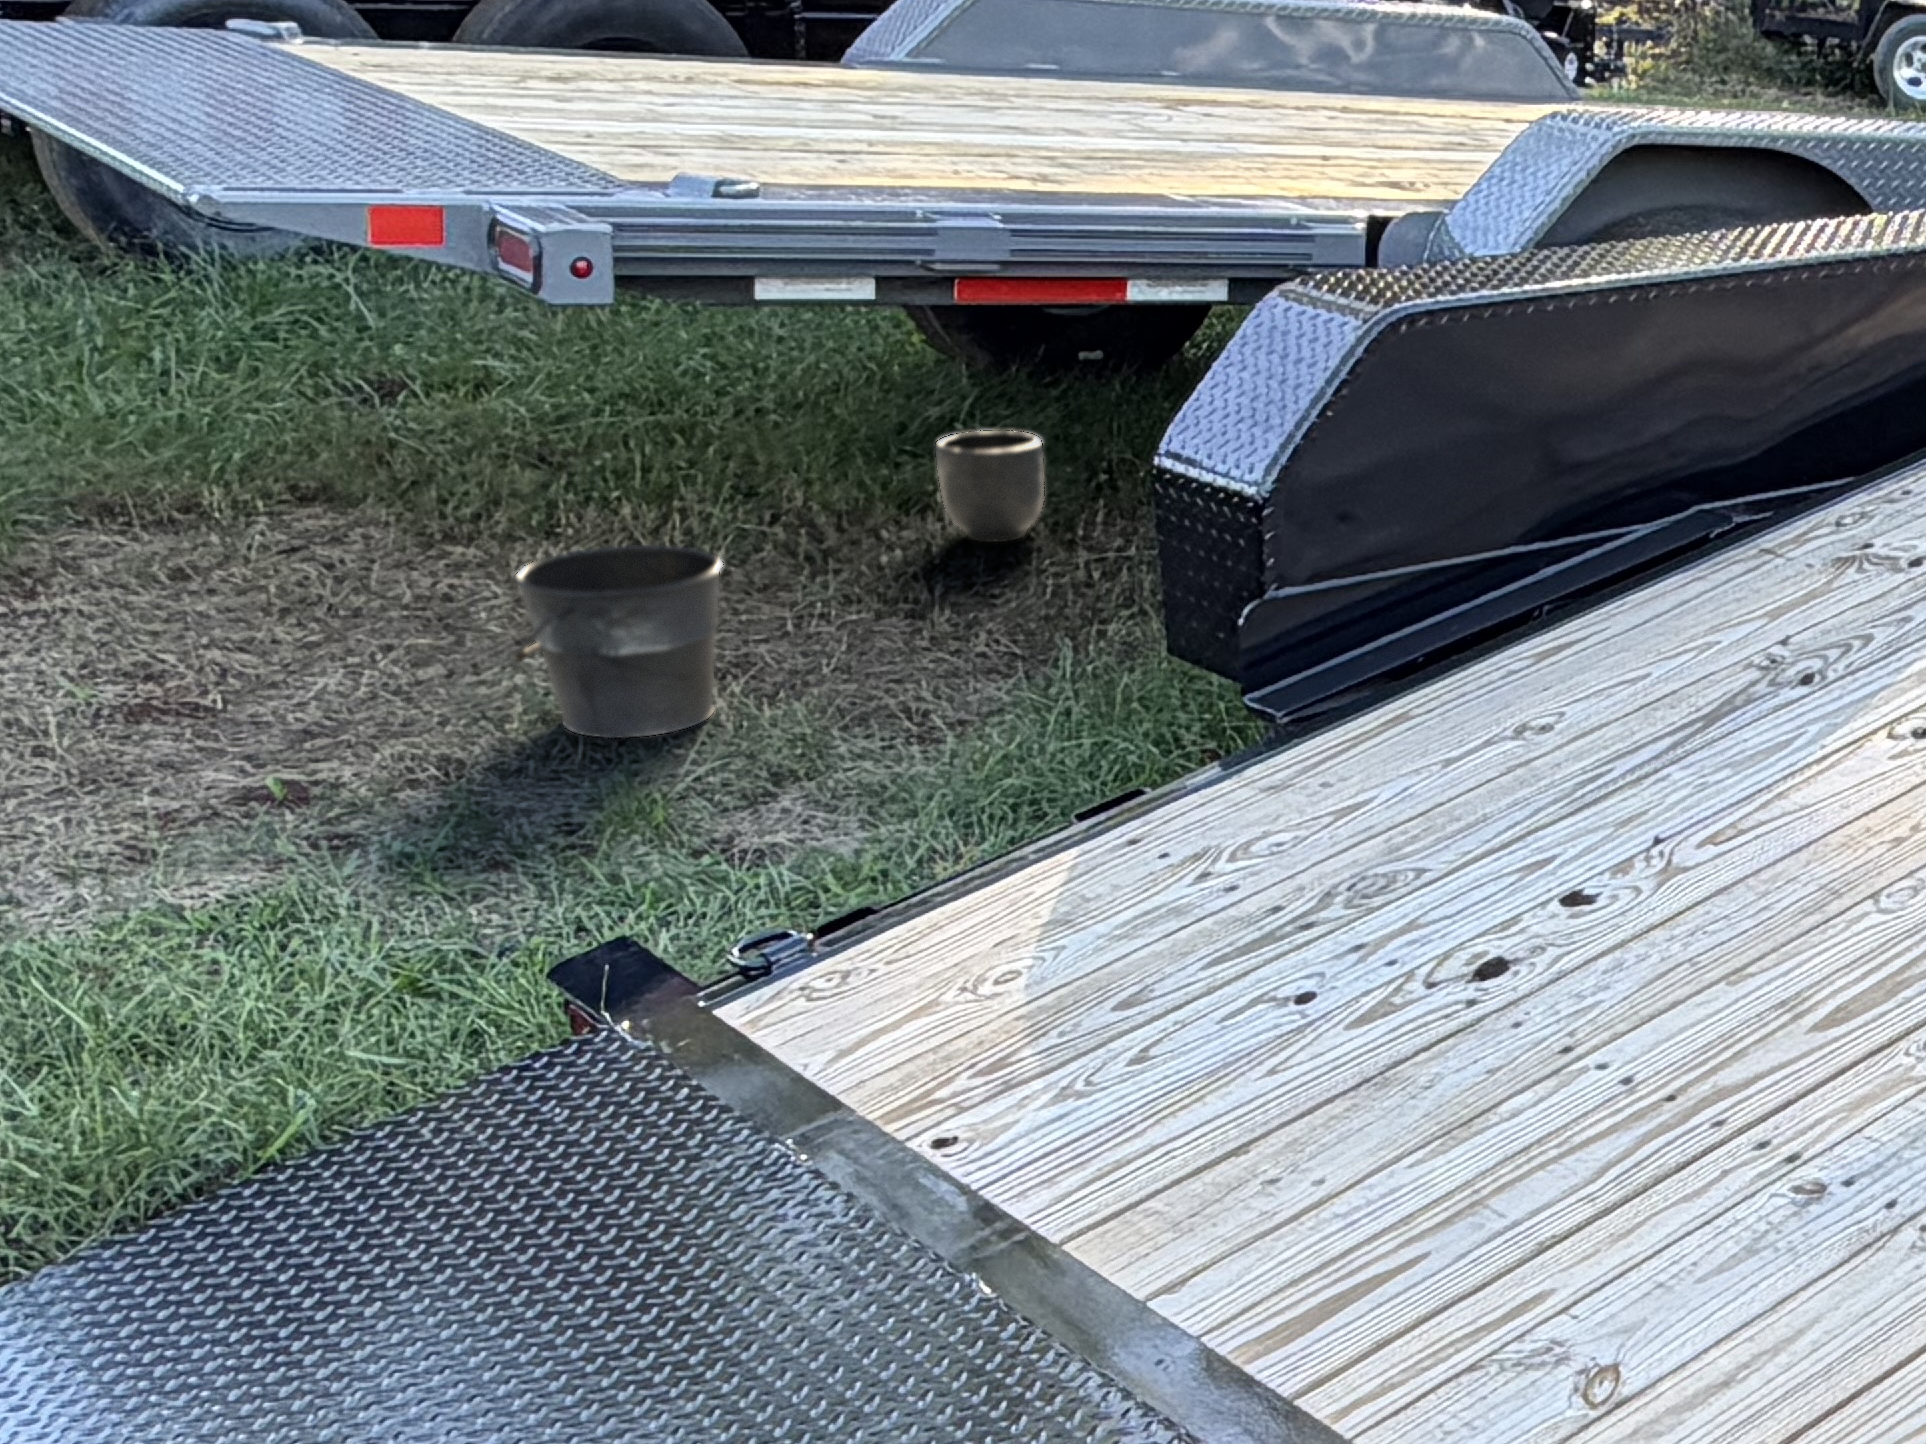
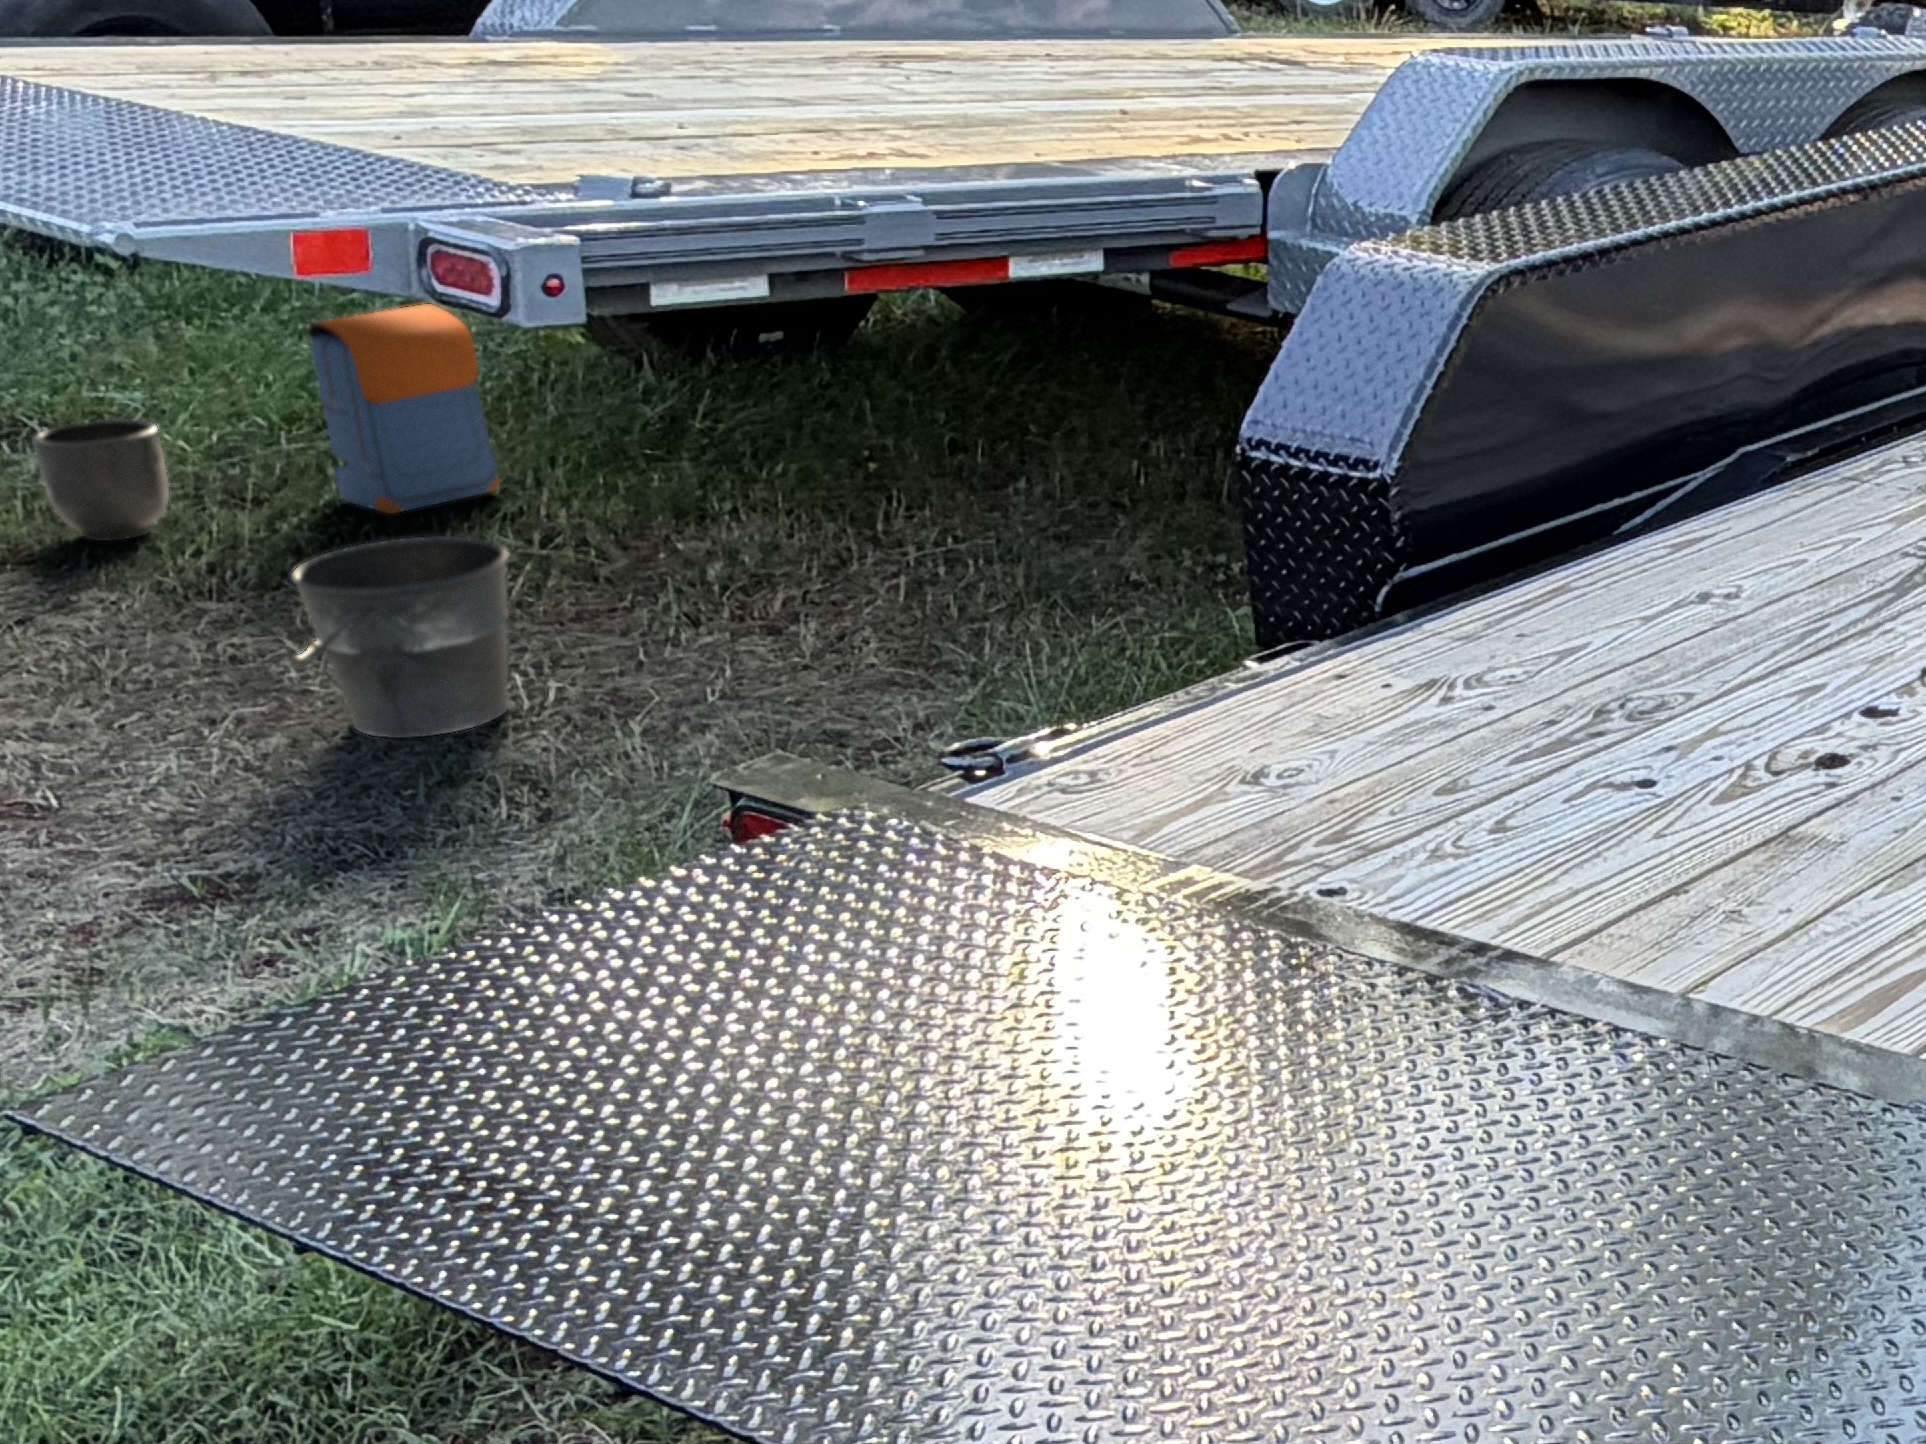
backpack: none [690,324,850,519] -> present [307,304,500,514]
planter: present [936,431,1044,542] -> present [32,419,169,541]

